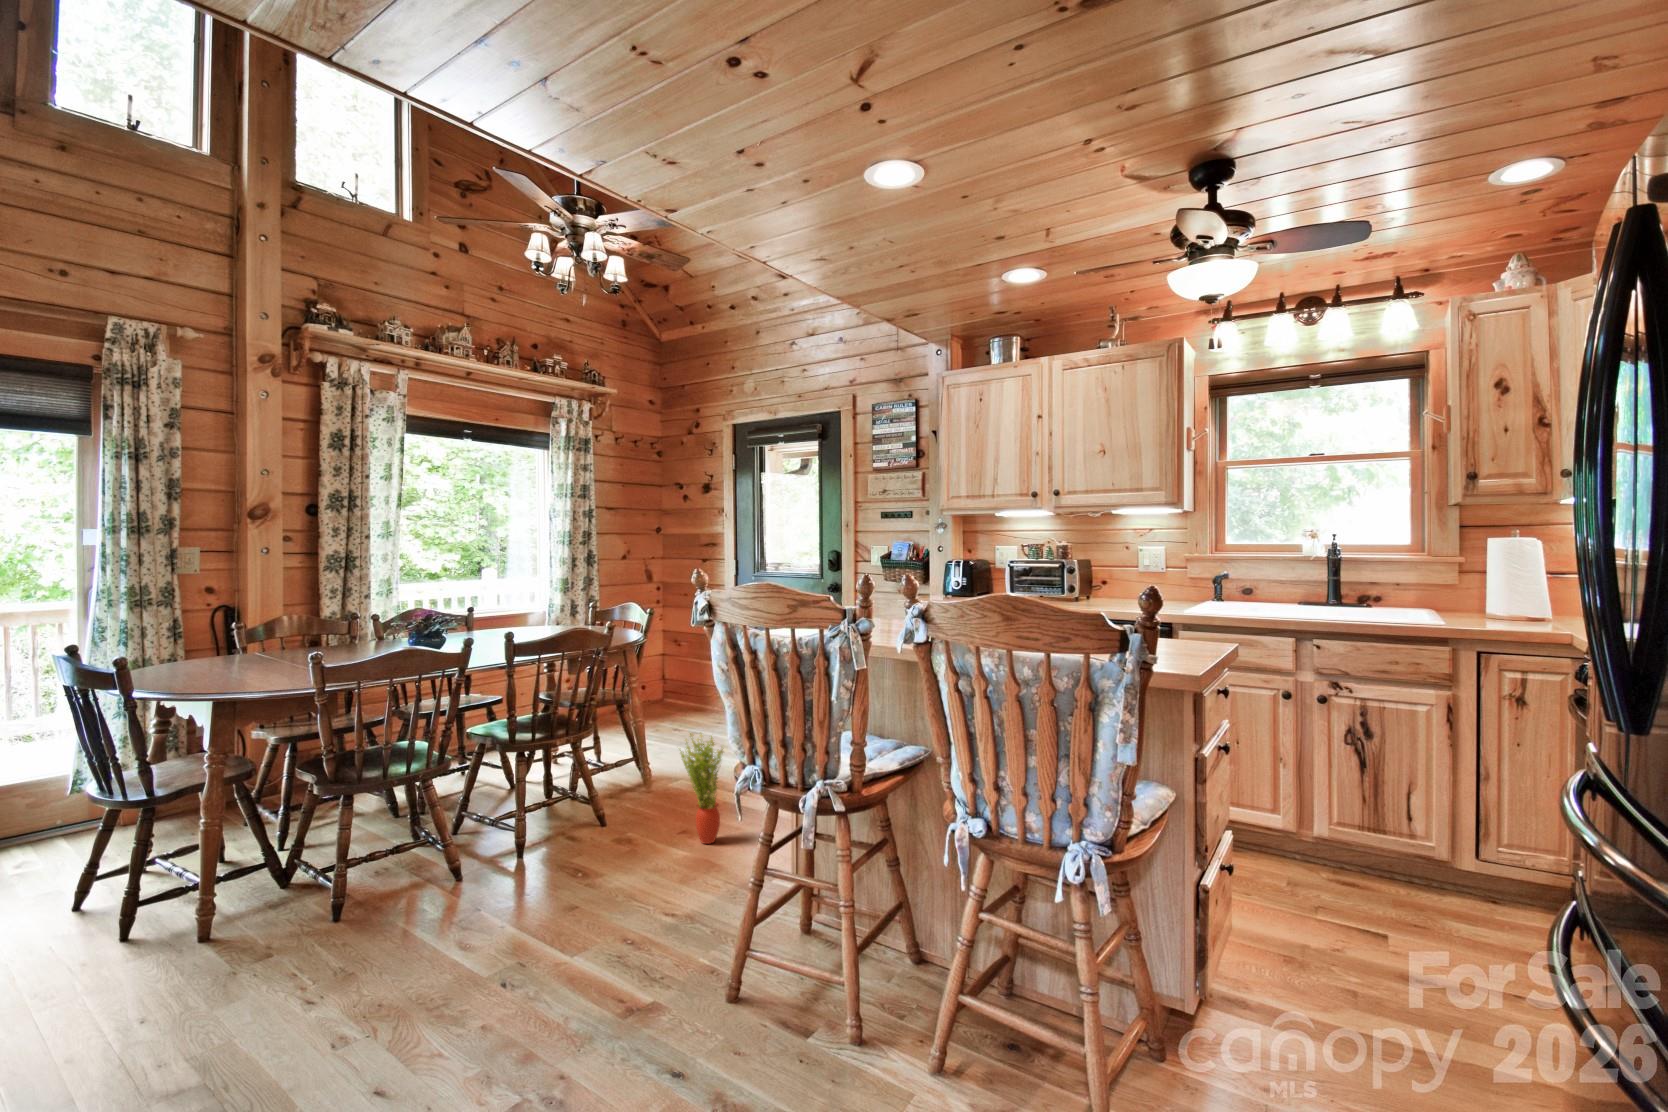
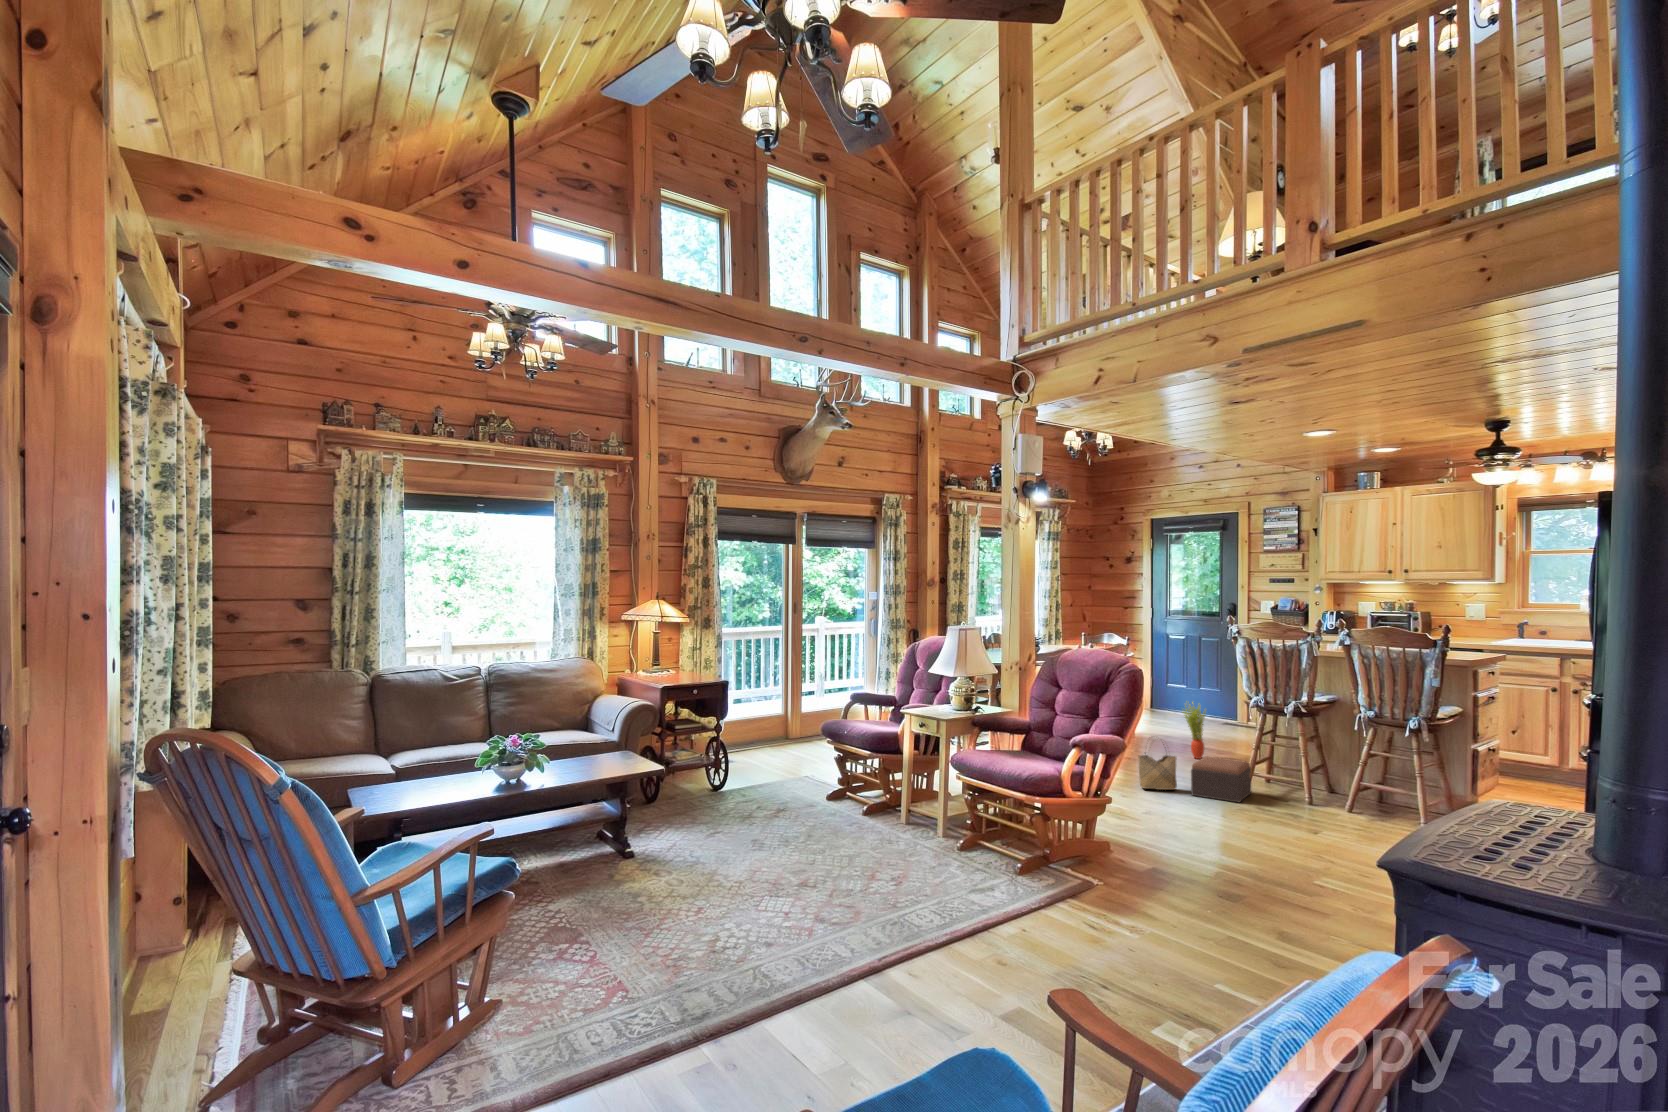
woven basket: none [448,872,554,1025] -> present [1138,744,1177,790]
footstool: none [564,909,727,1071] -> present [1191,756,1251,802]

